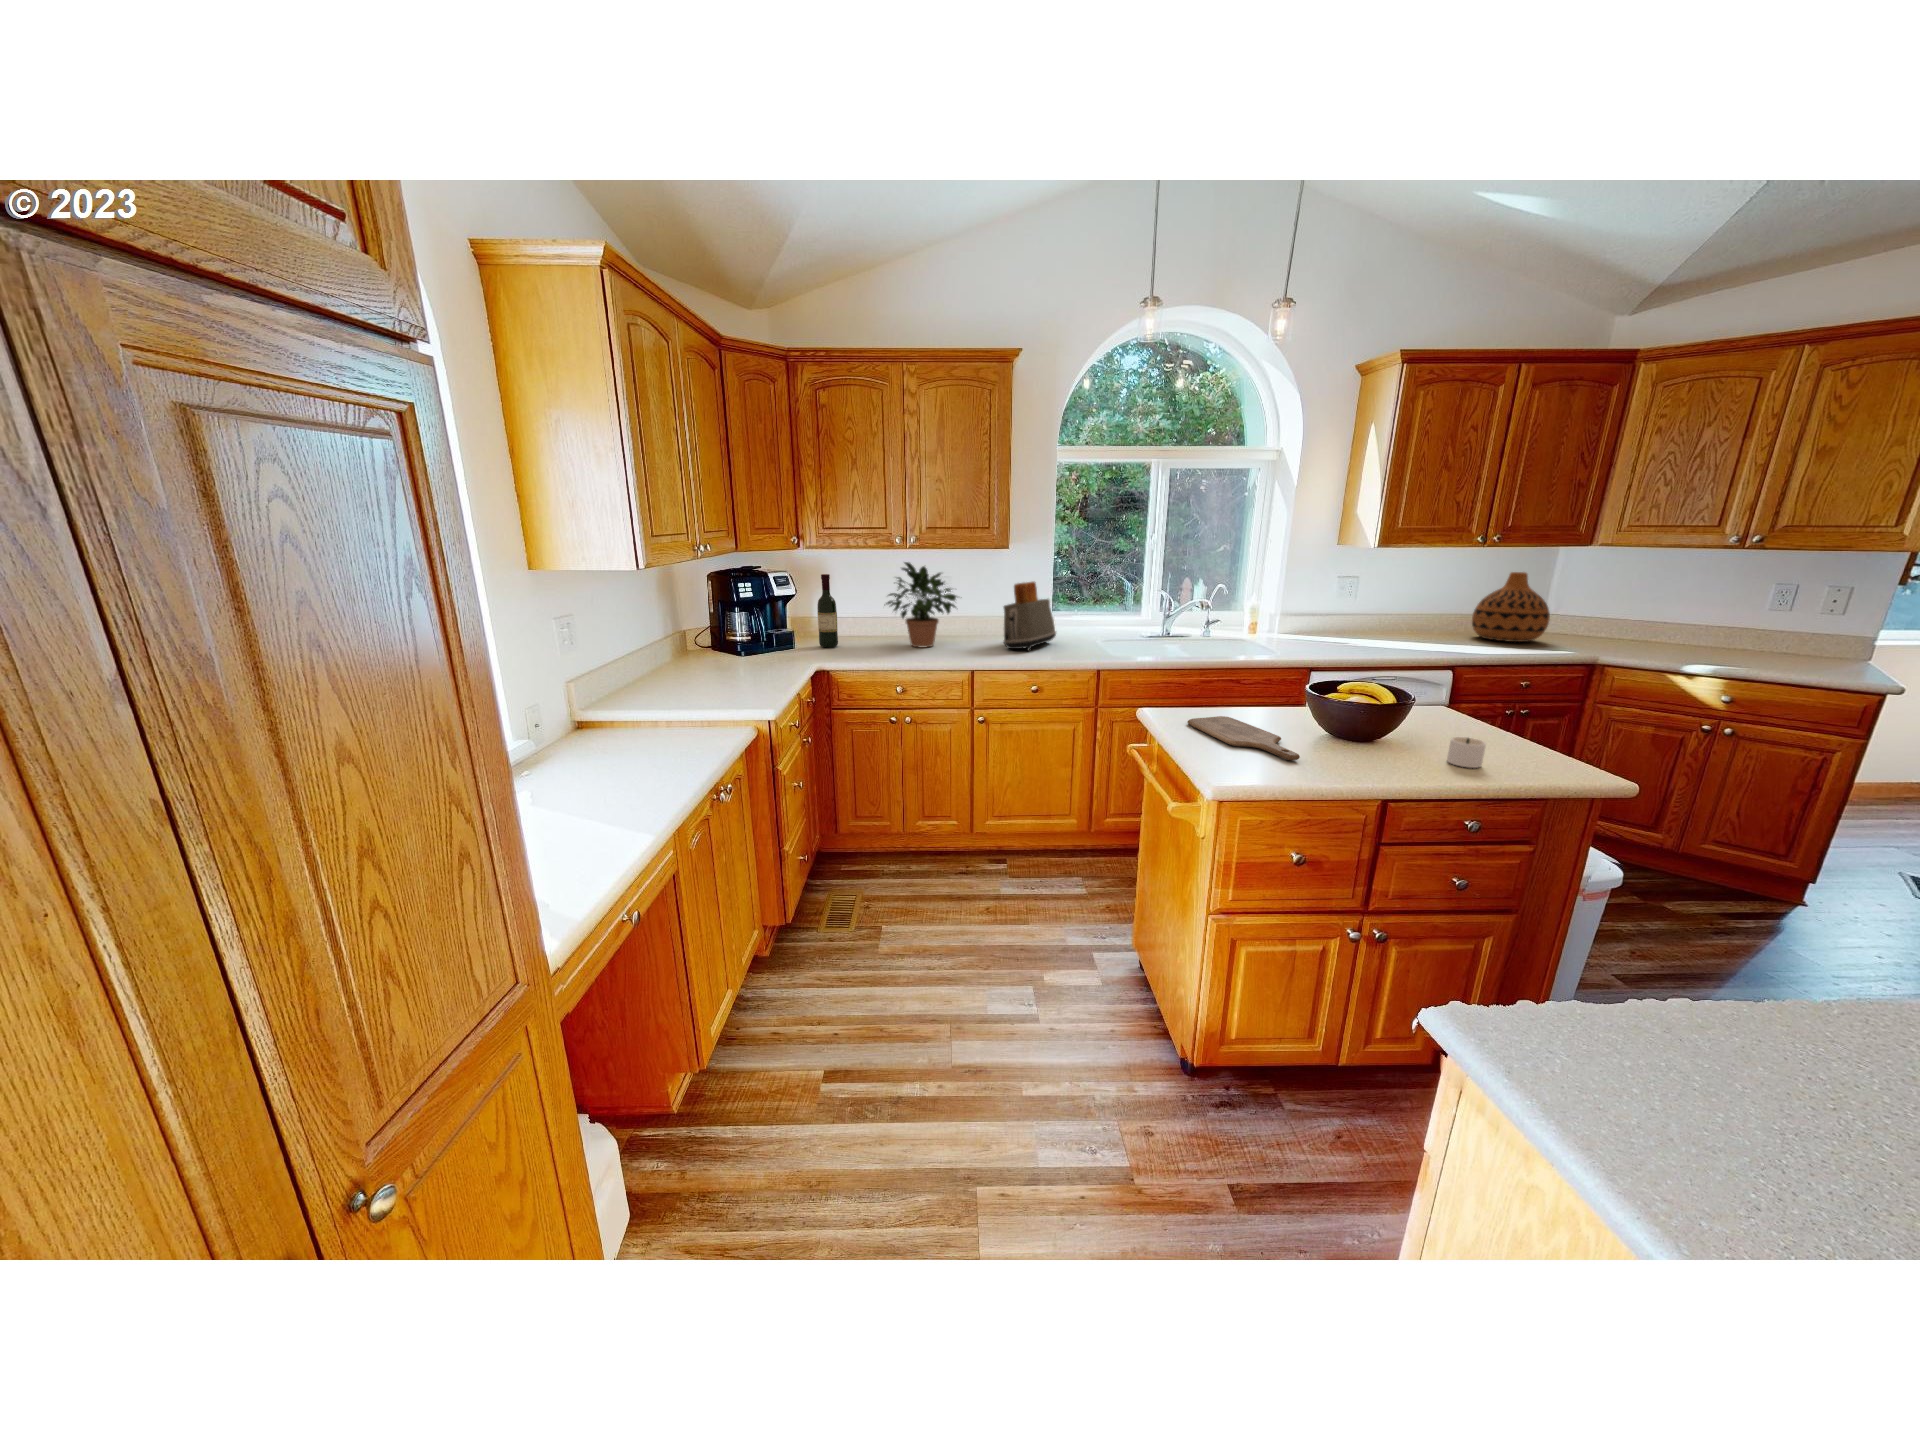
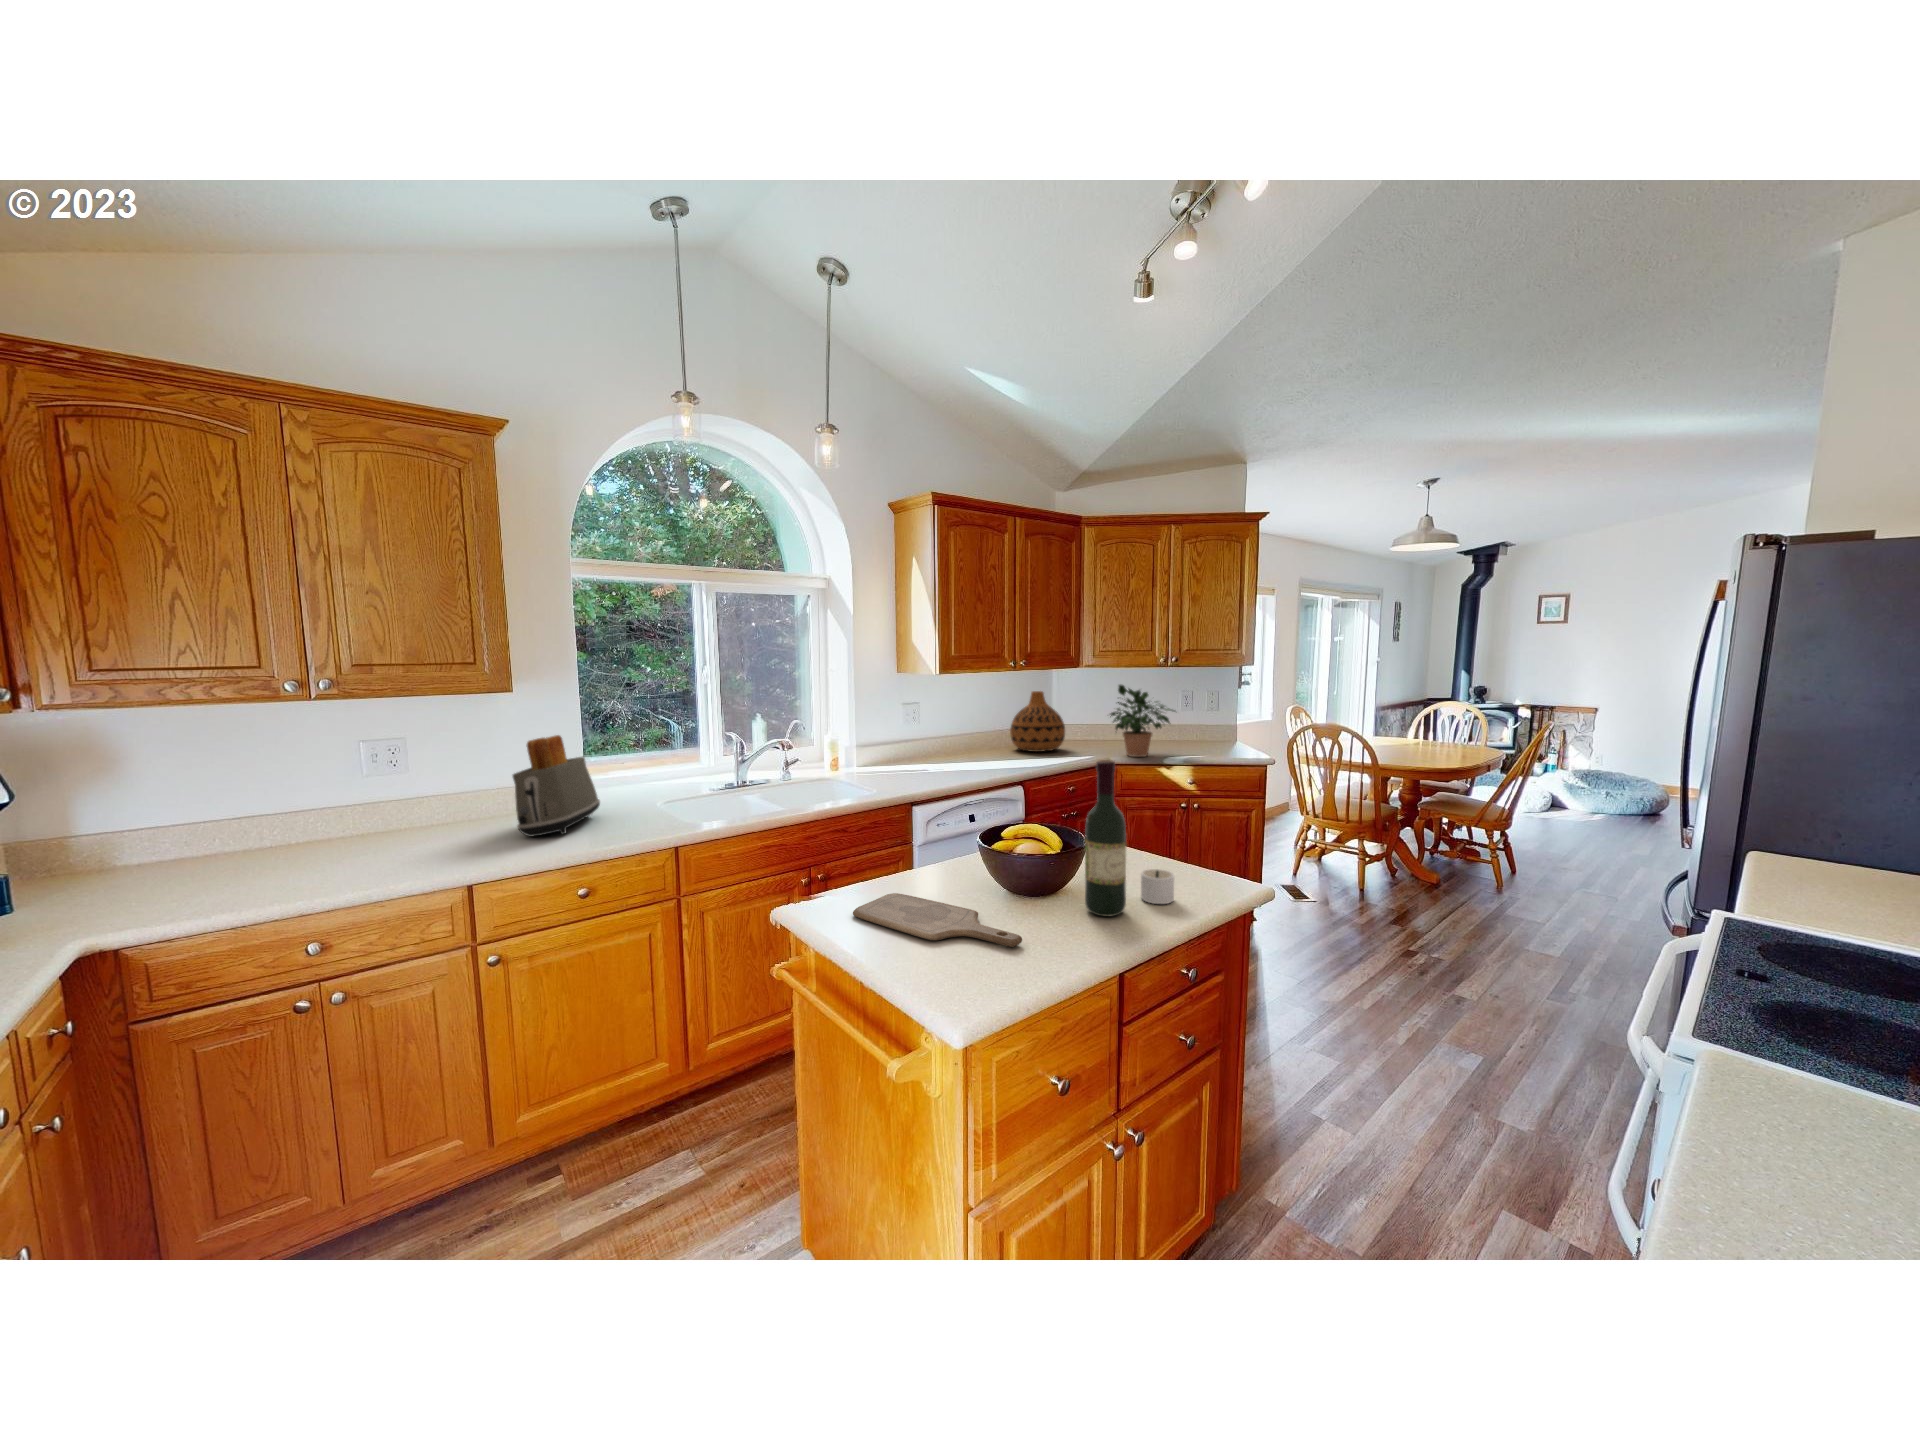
potted plant: present [886,562,957,648] -> present [1110,685,1175,757]
wine bottle: present [817,574,838,648] -> present [1085,760,1126,917]

